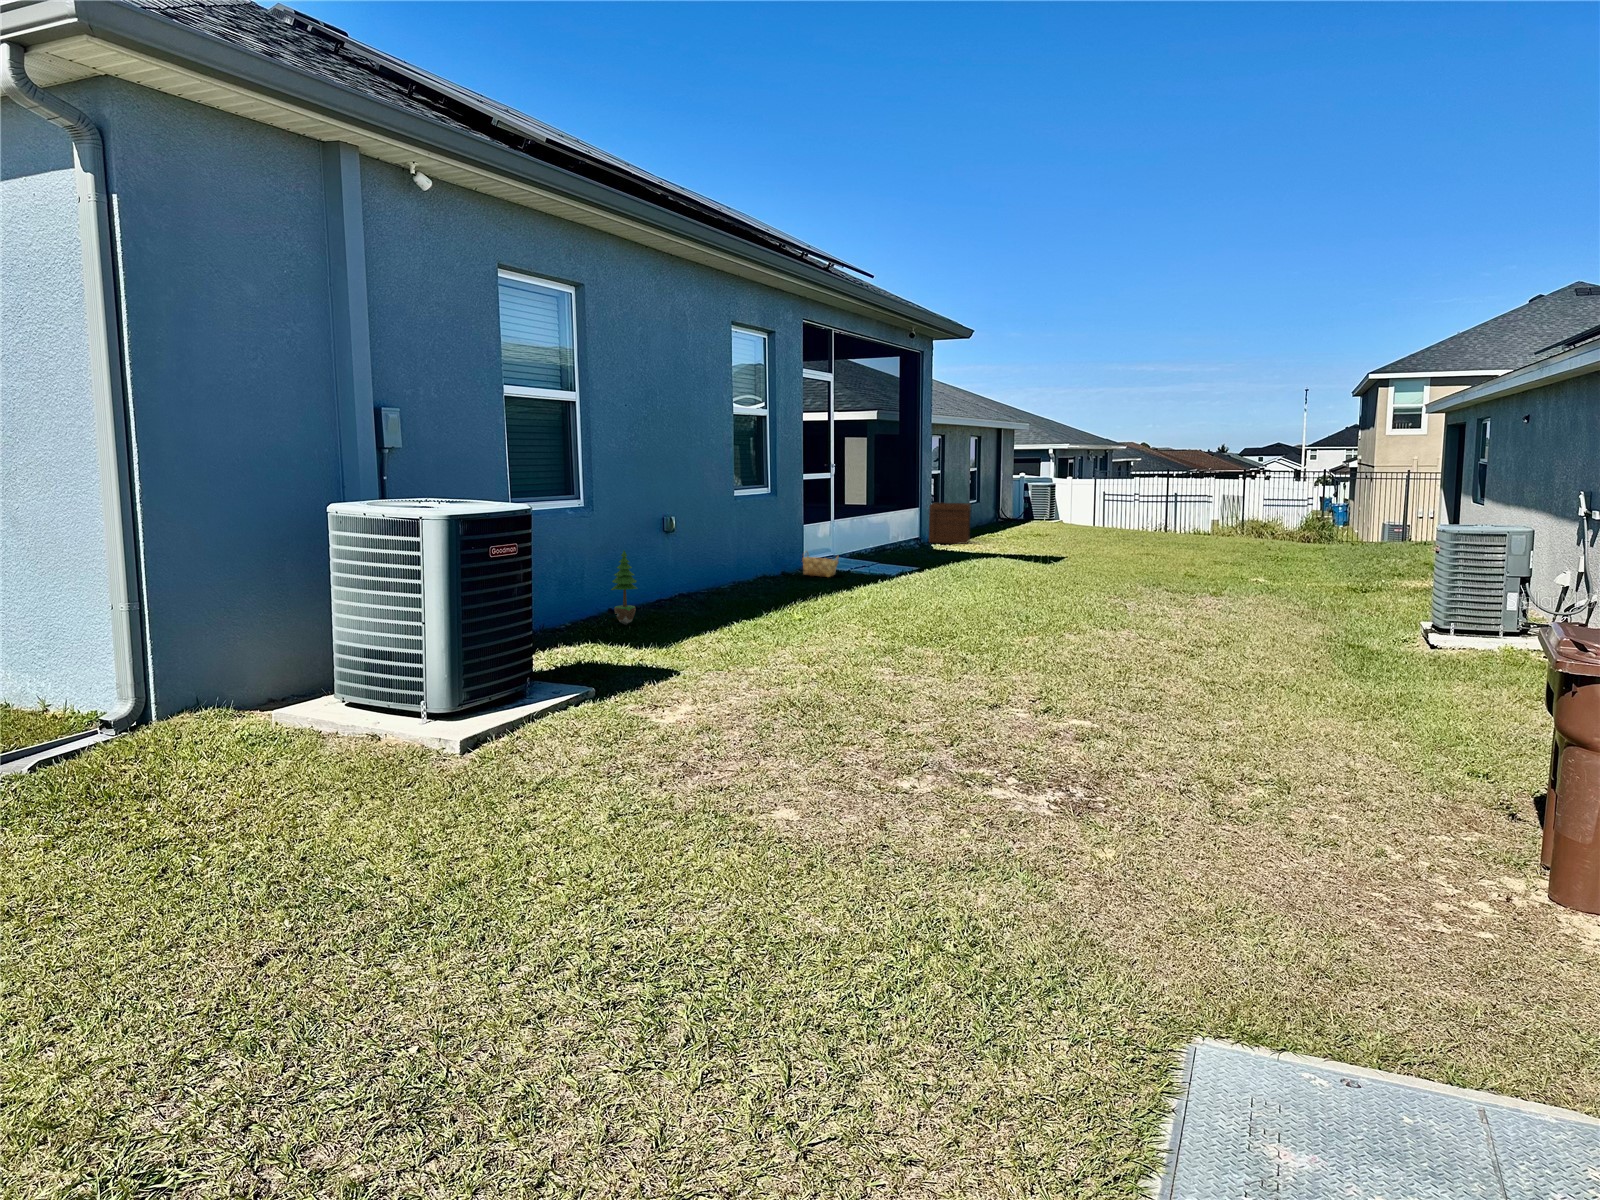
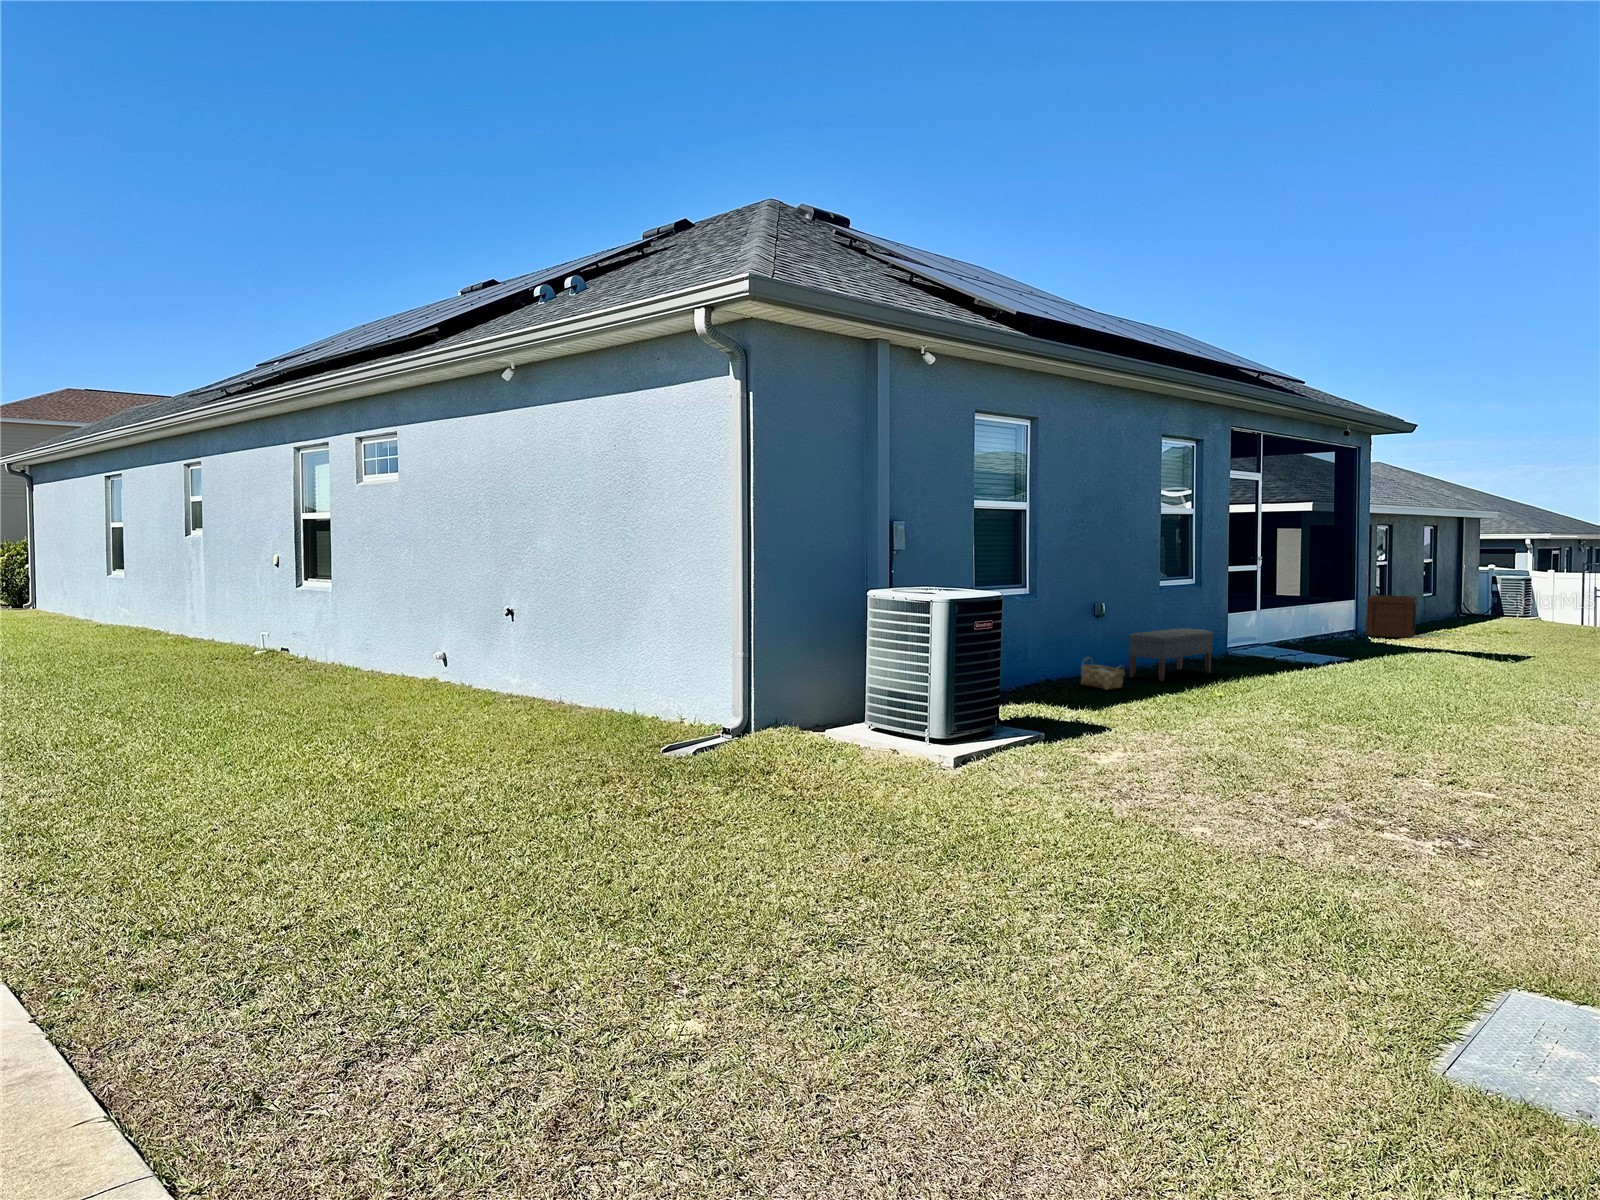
bench: none [702,542,792,603] -> present [1128,628,1214,681]
potted tree: present [611,550,637,625] -> none [1050,629,1073,693]
woven basket: present [802,551,839,577] -> present [1081,658,1125,690]

